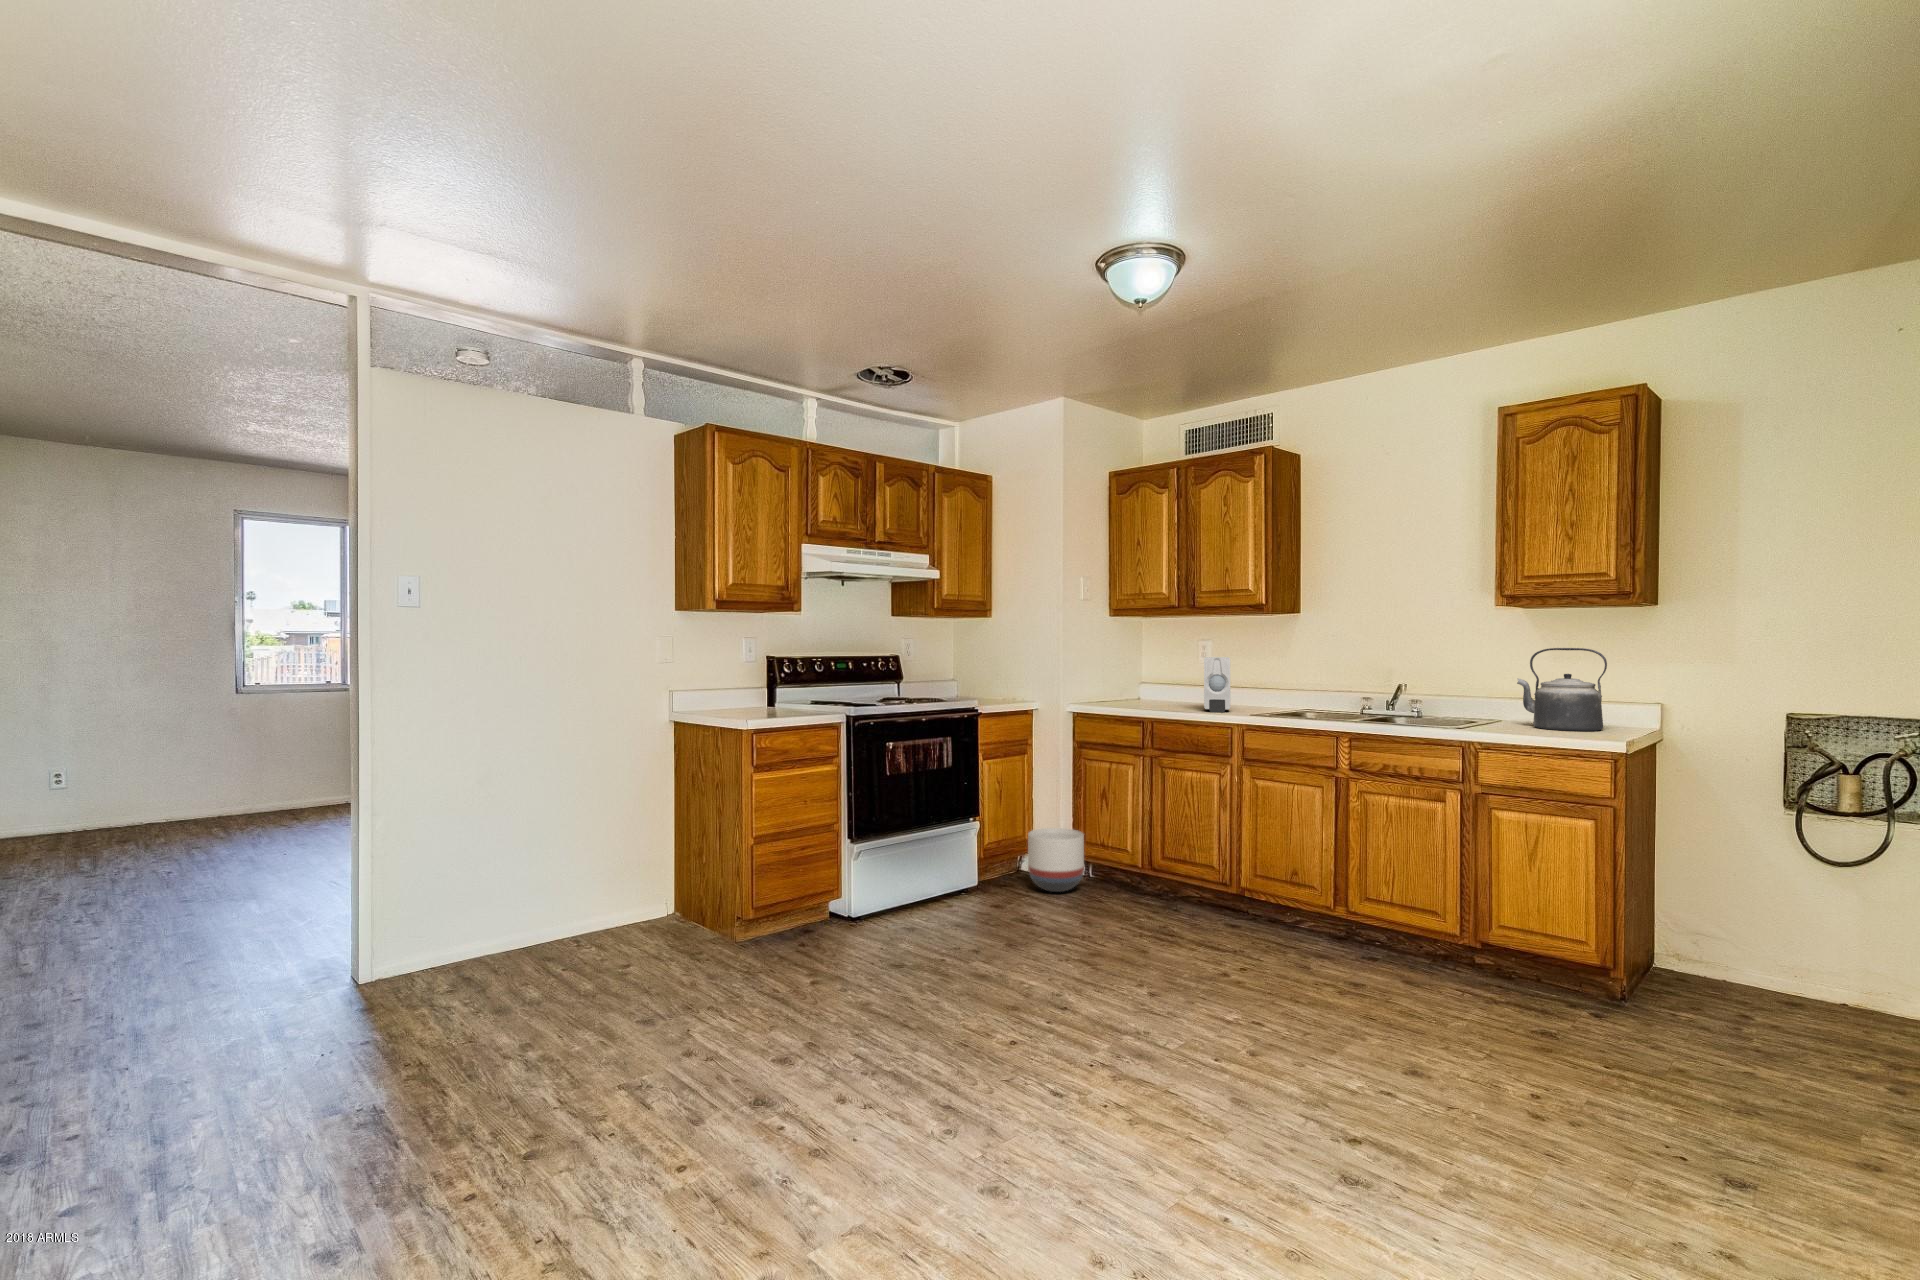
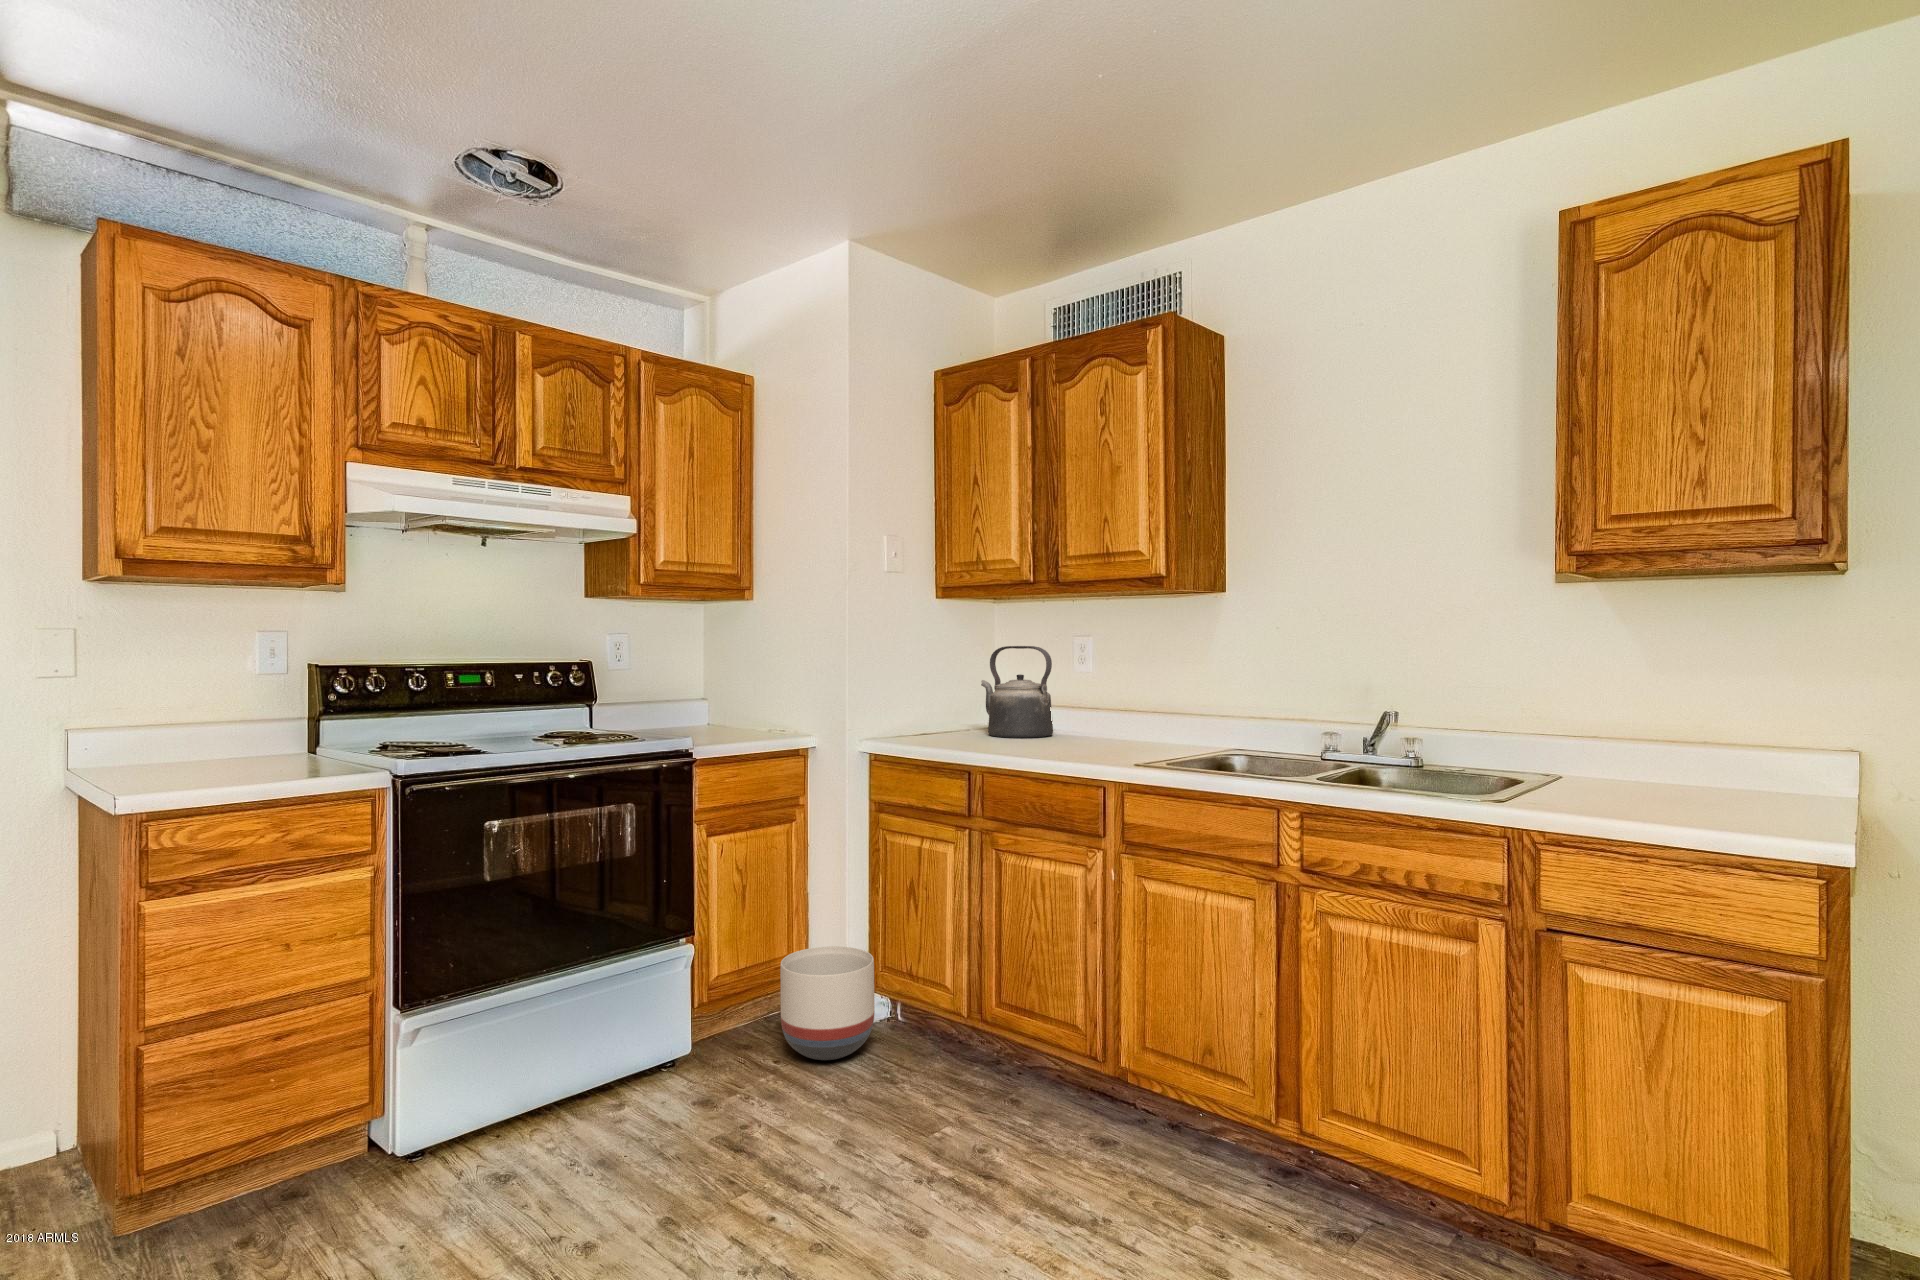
kettle: present [1517,648,1607,731] -> present [981,646,1053,738]
soap dispenser: present [1204,657,1230,712] -> none [1064,666,1110,759]

